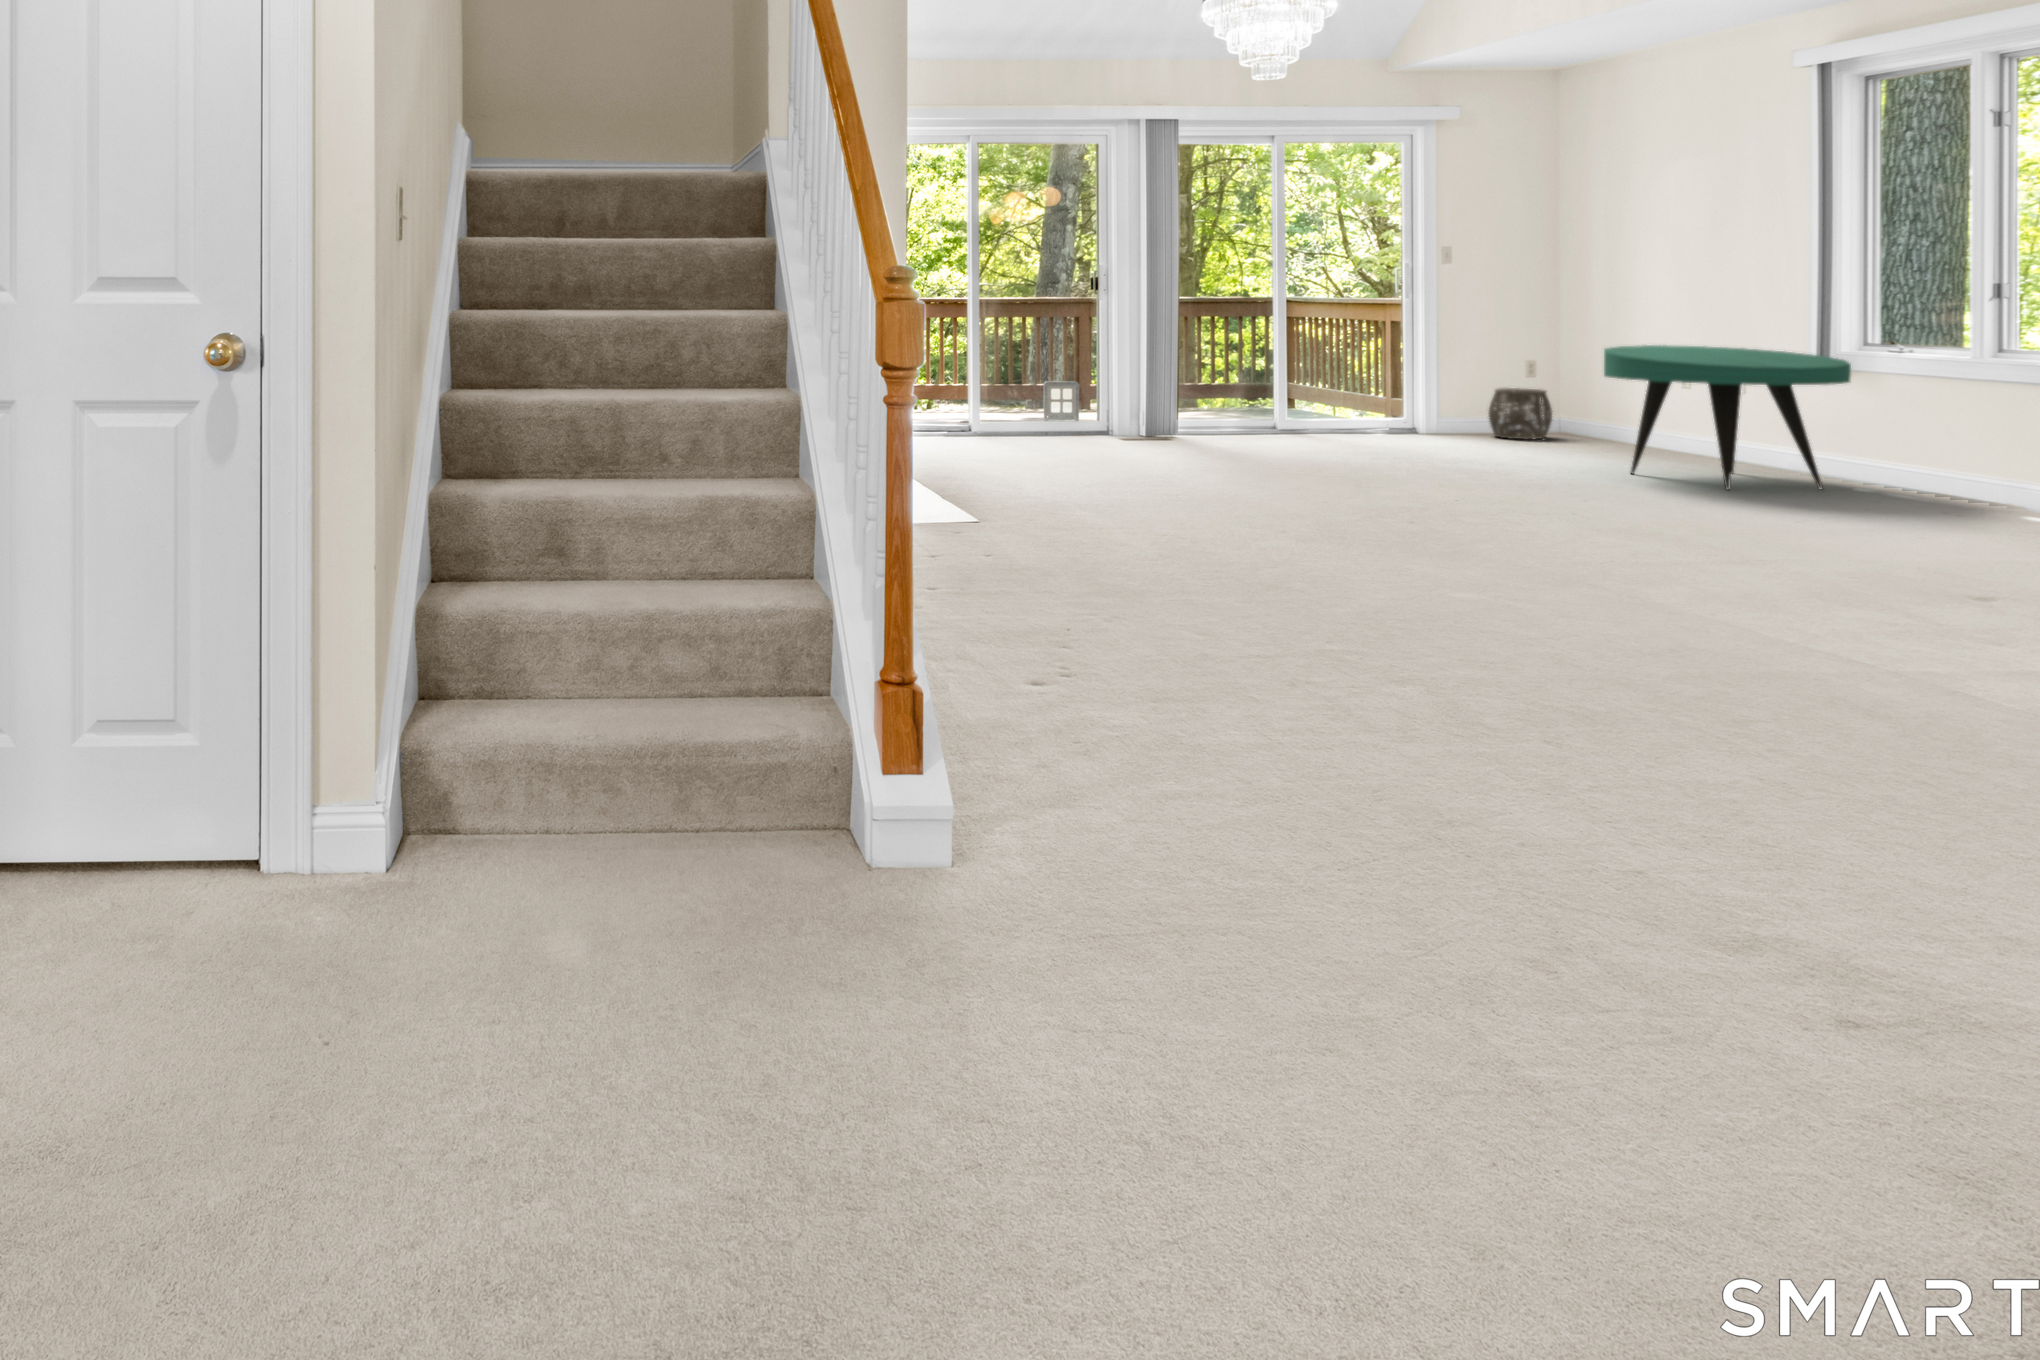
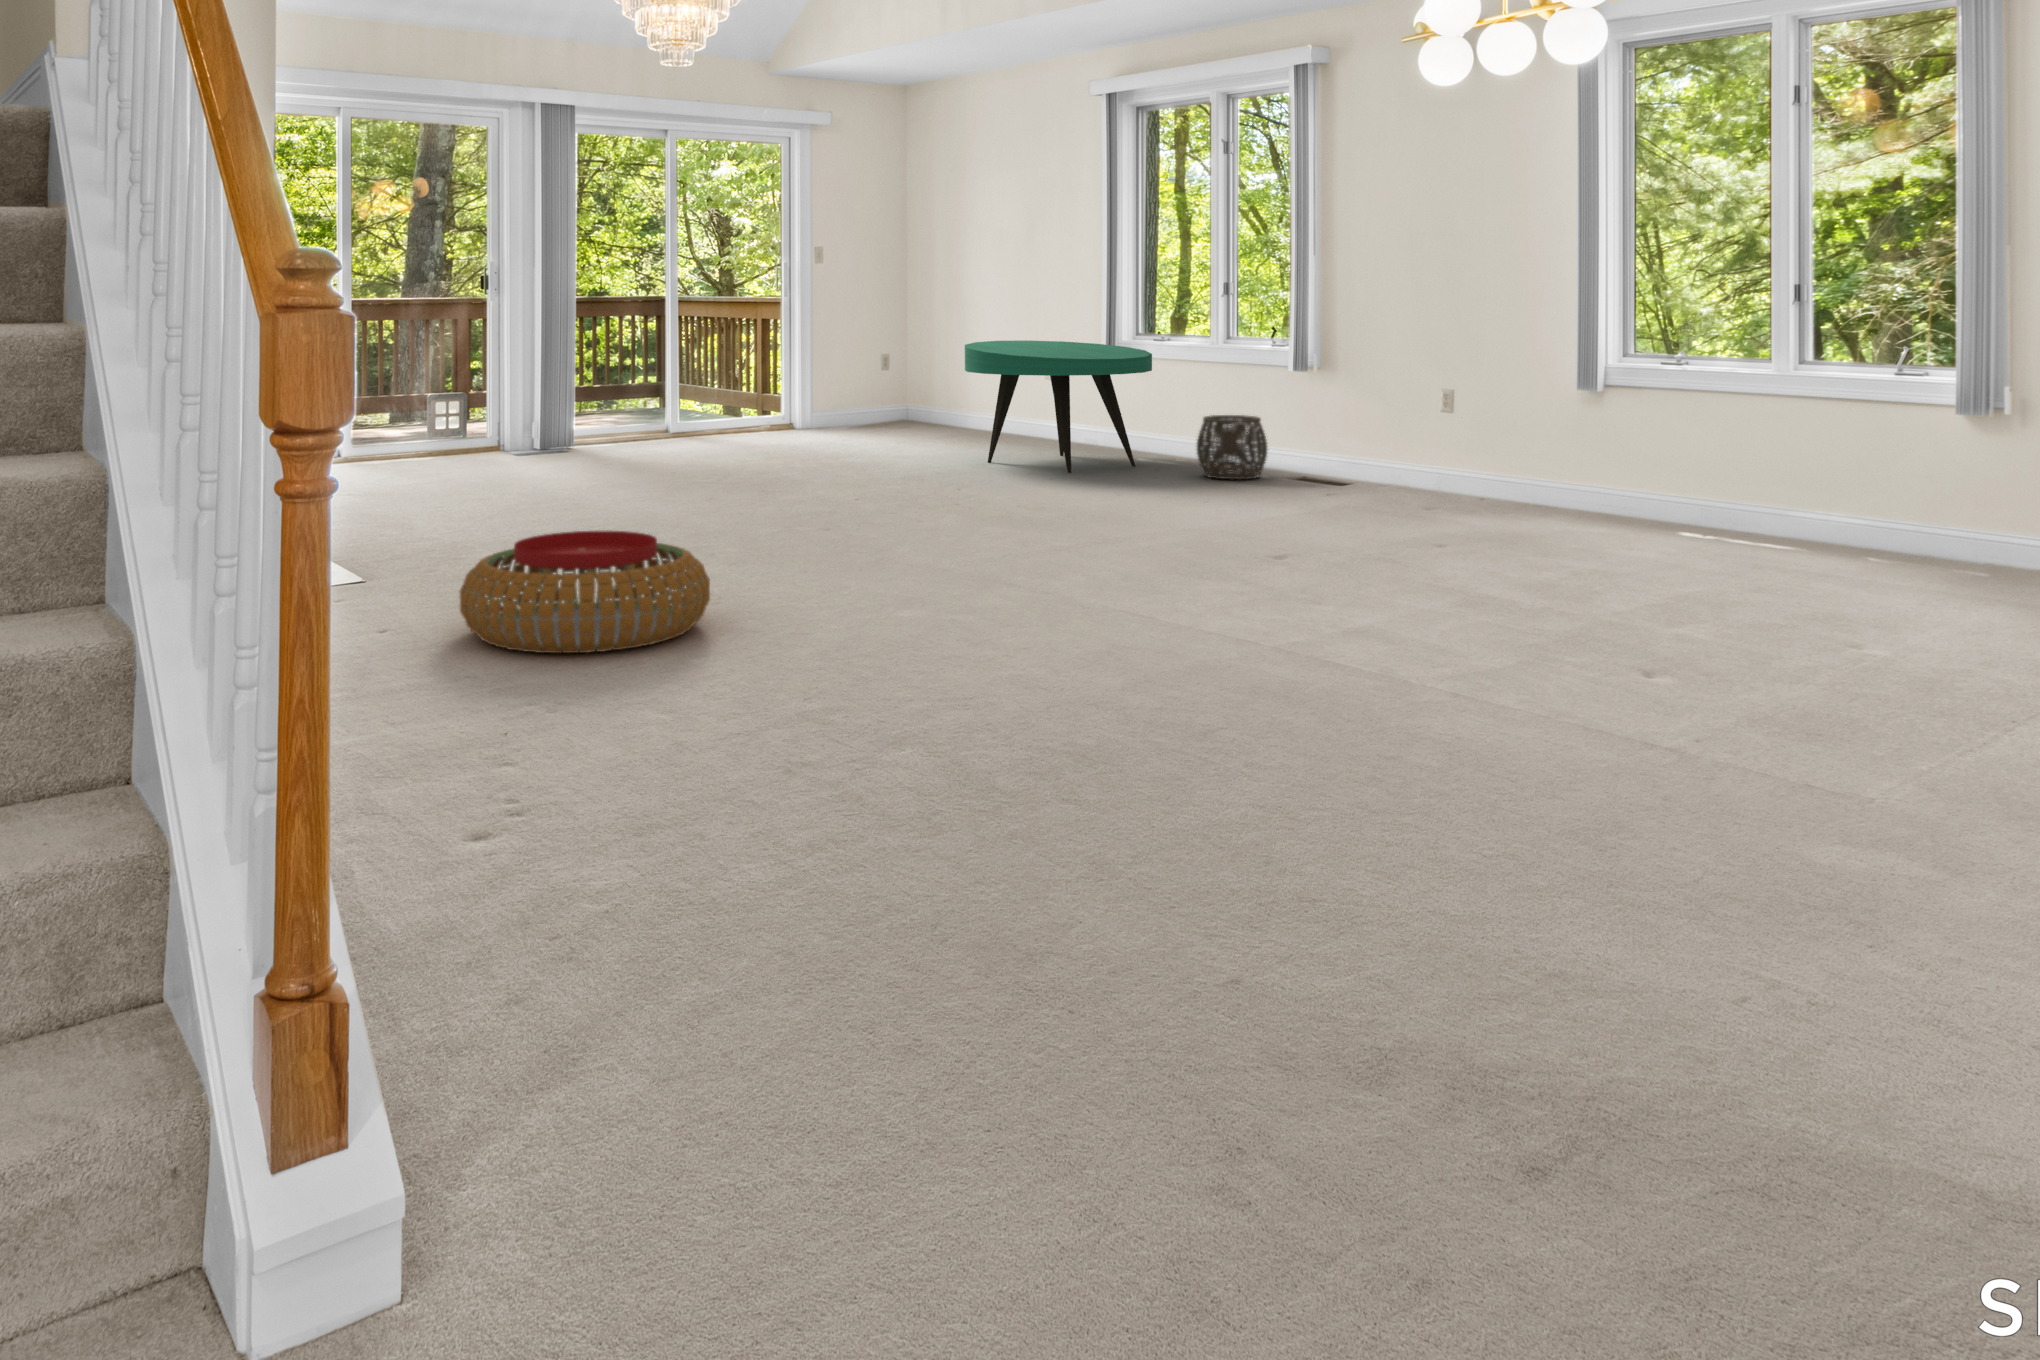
woven basket: present [1489,388,1552,440] -> present [1196,415,1267,480]
pouf: none [1046,491,1260,587] -> present [459,531,710,653]

